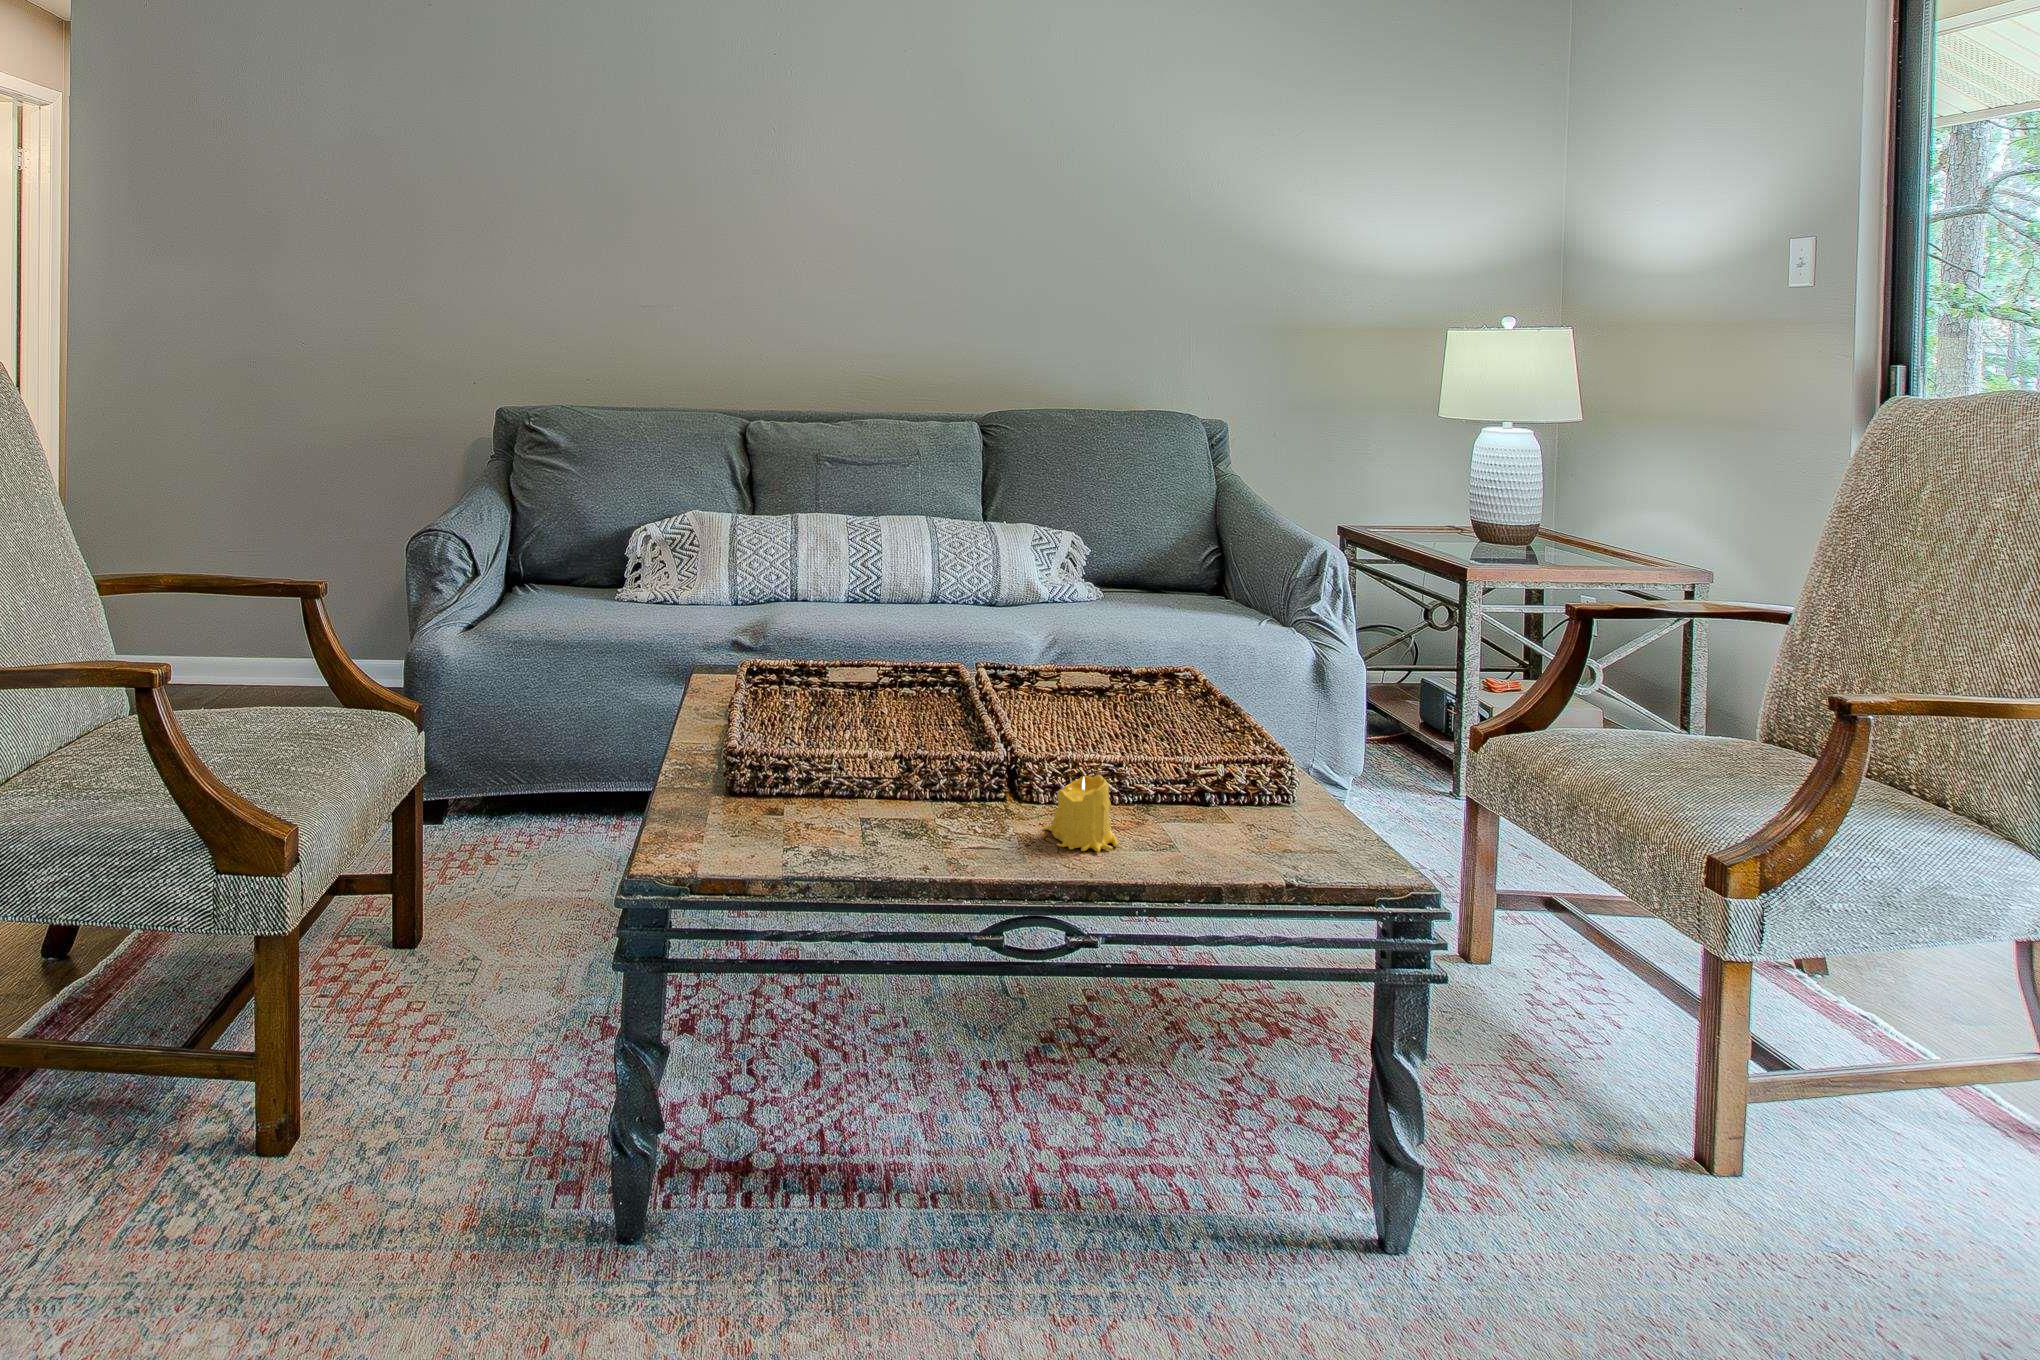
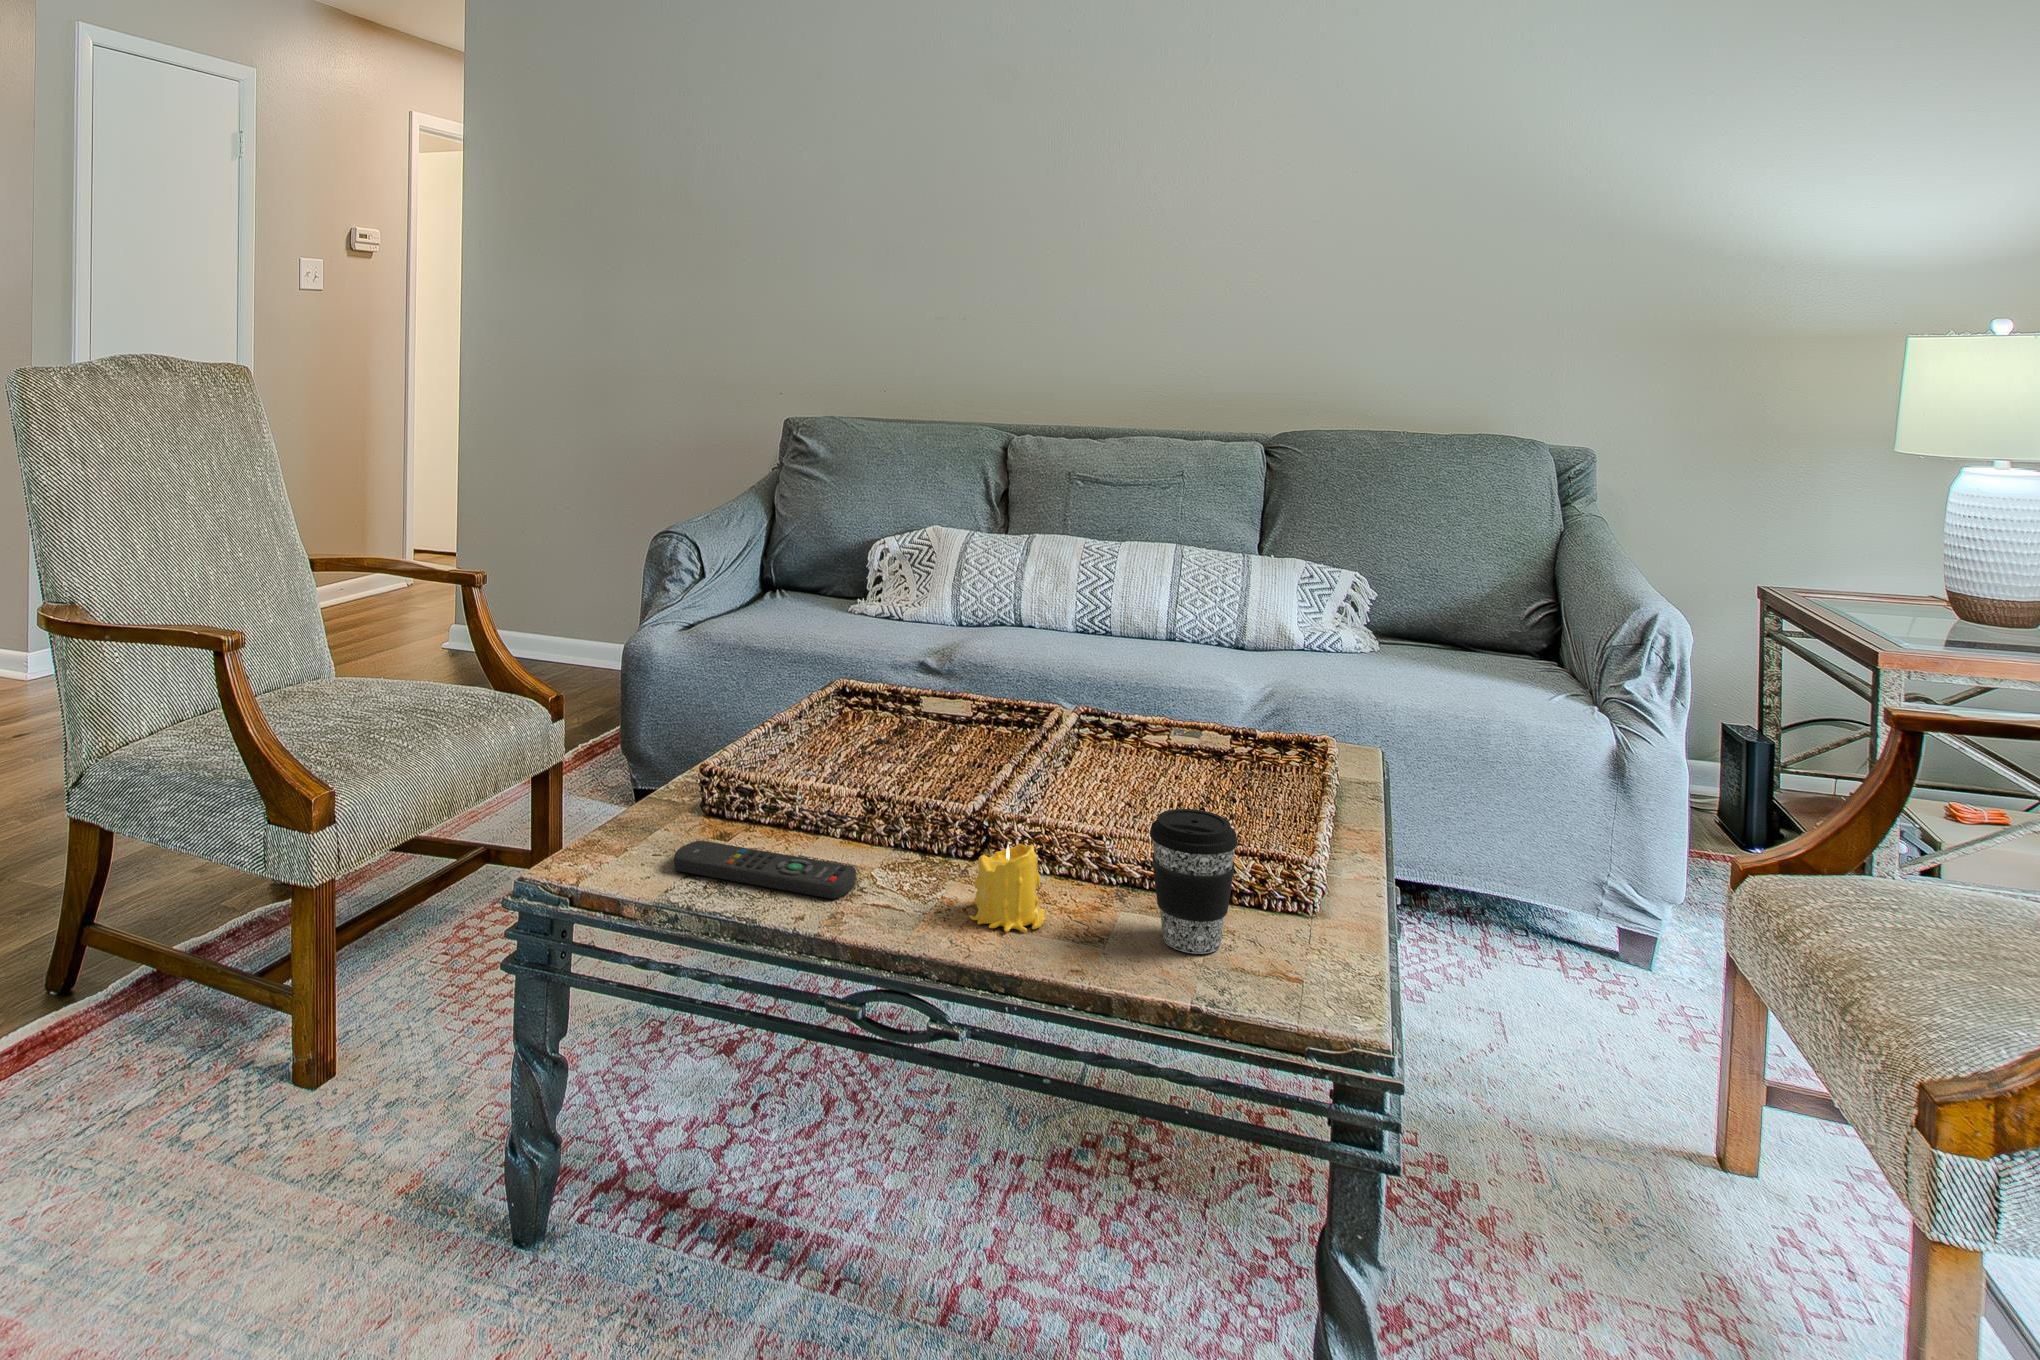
coffee cup: none [1199,728,1275,845] -> present [1150,809,1238,954]
remote control: none [759,815,940,848] -> present [674,841,856,899]

